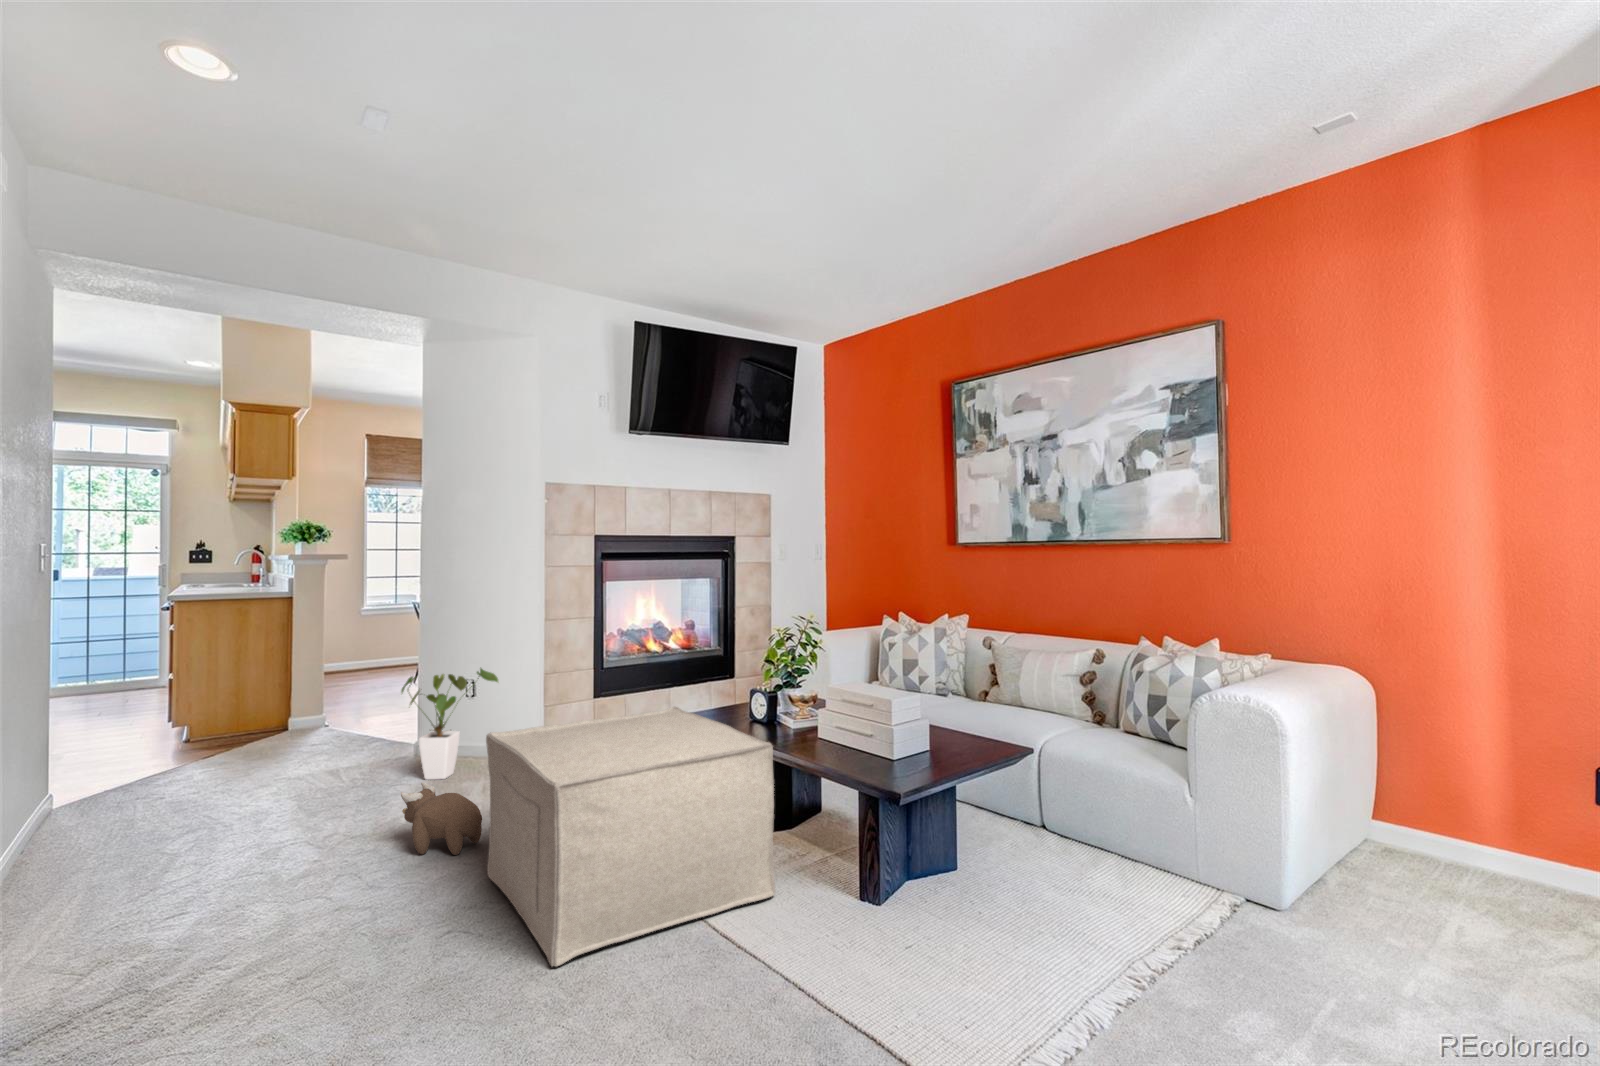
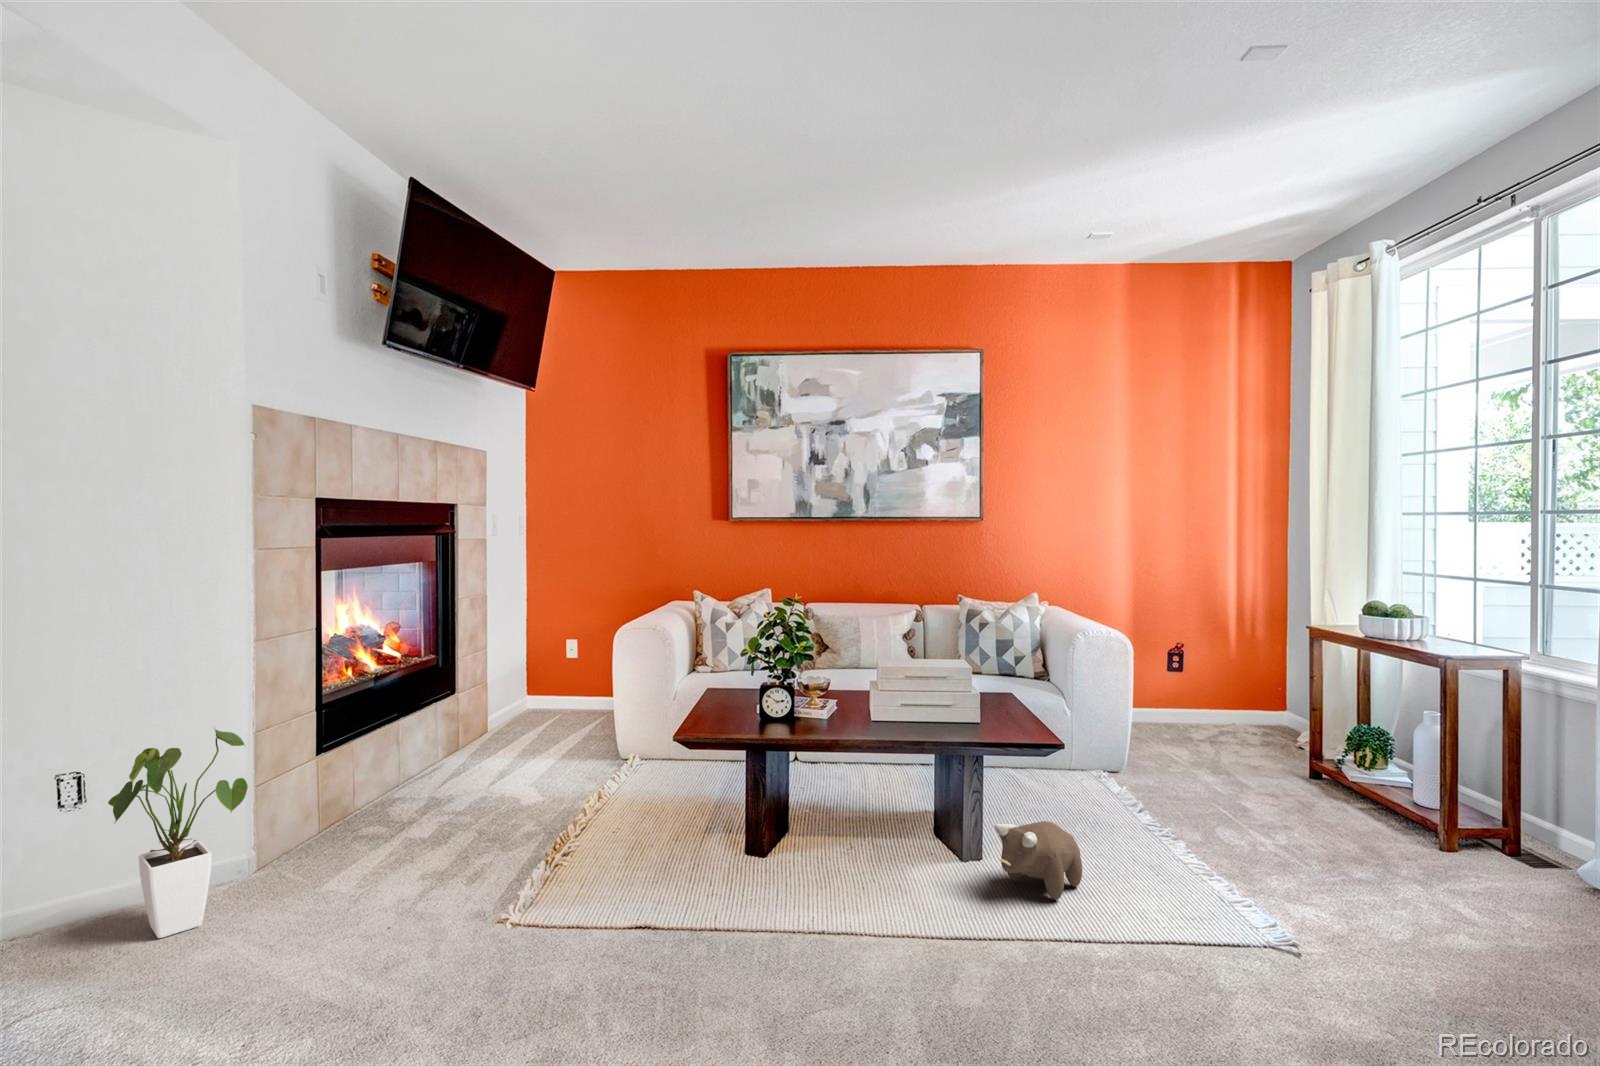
ottoman: present [486,707,775,966] -> none [627,716,916,999]
plush toy: present [401,783,482,855] -> present [994,821,1082,900]

